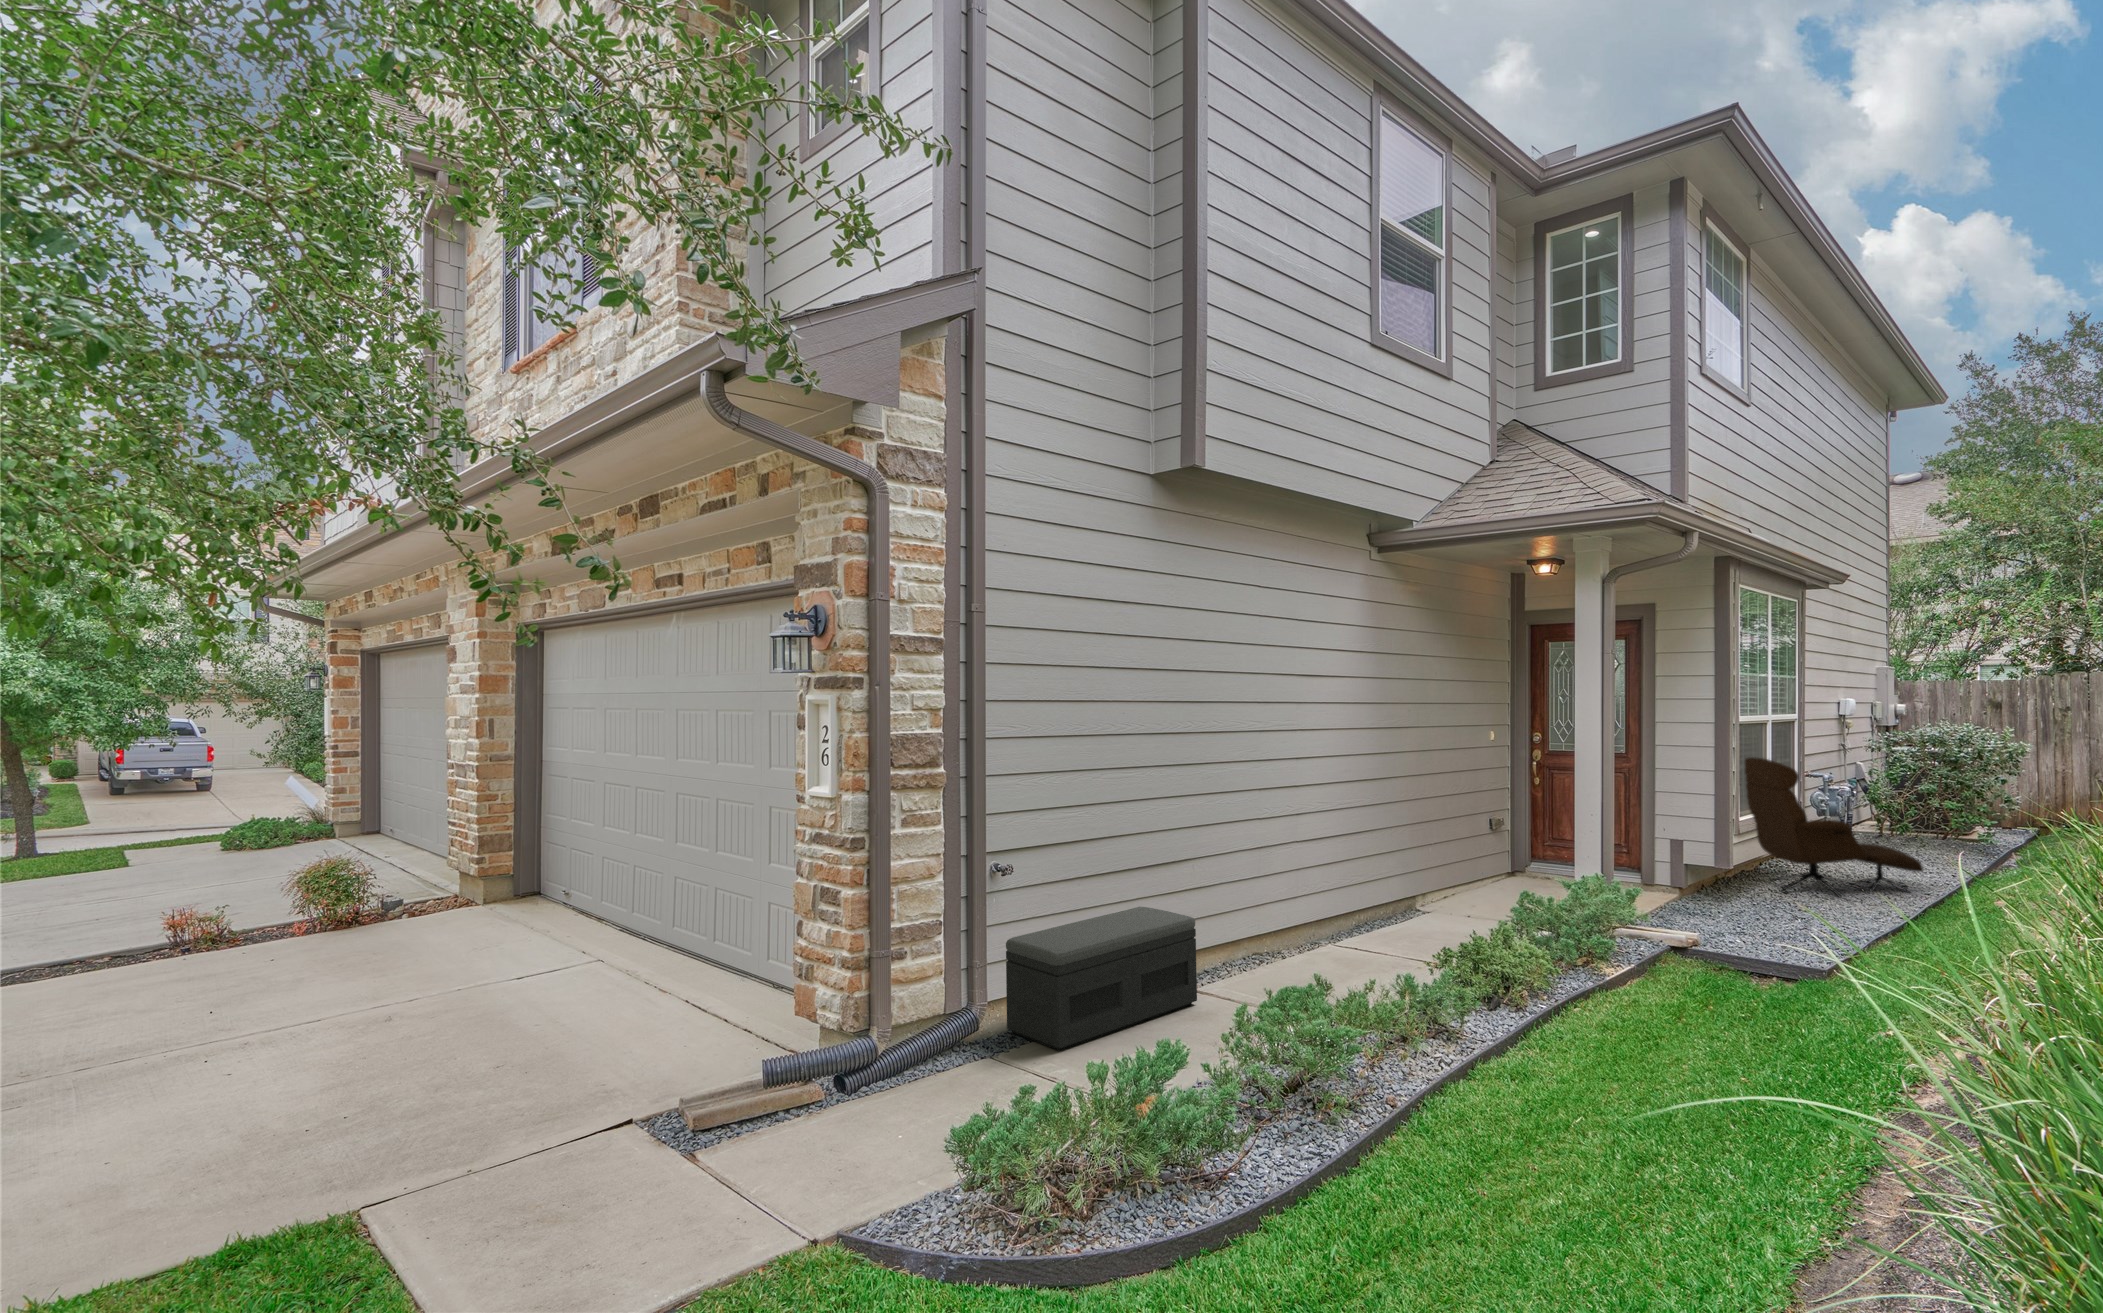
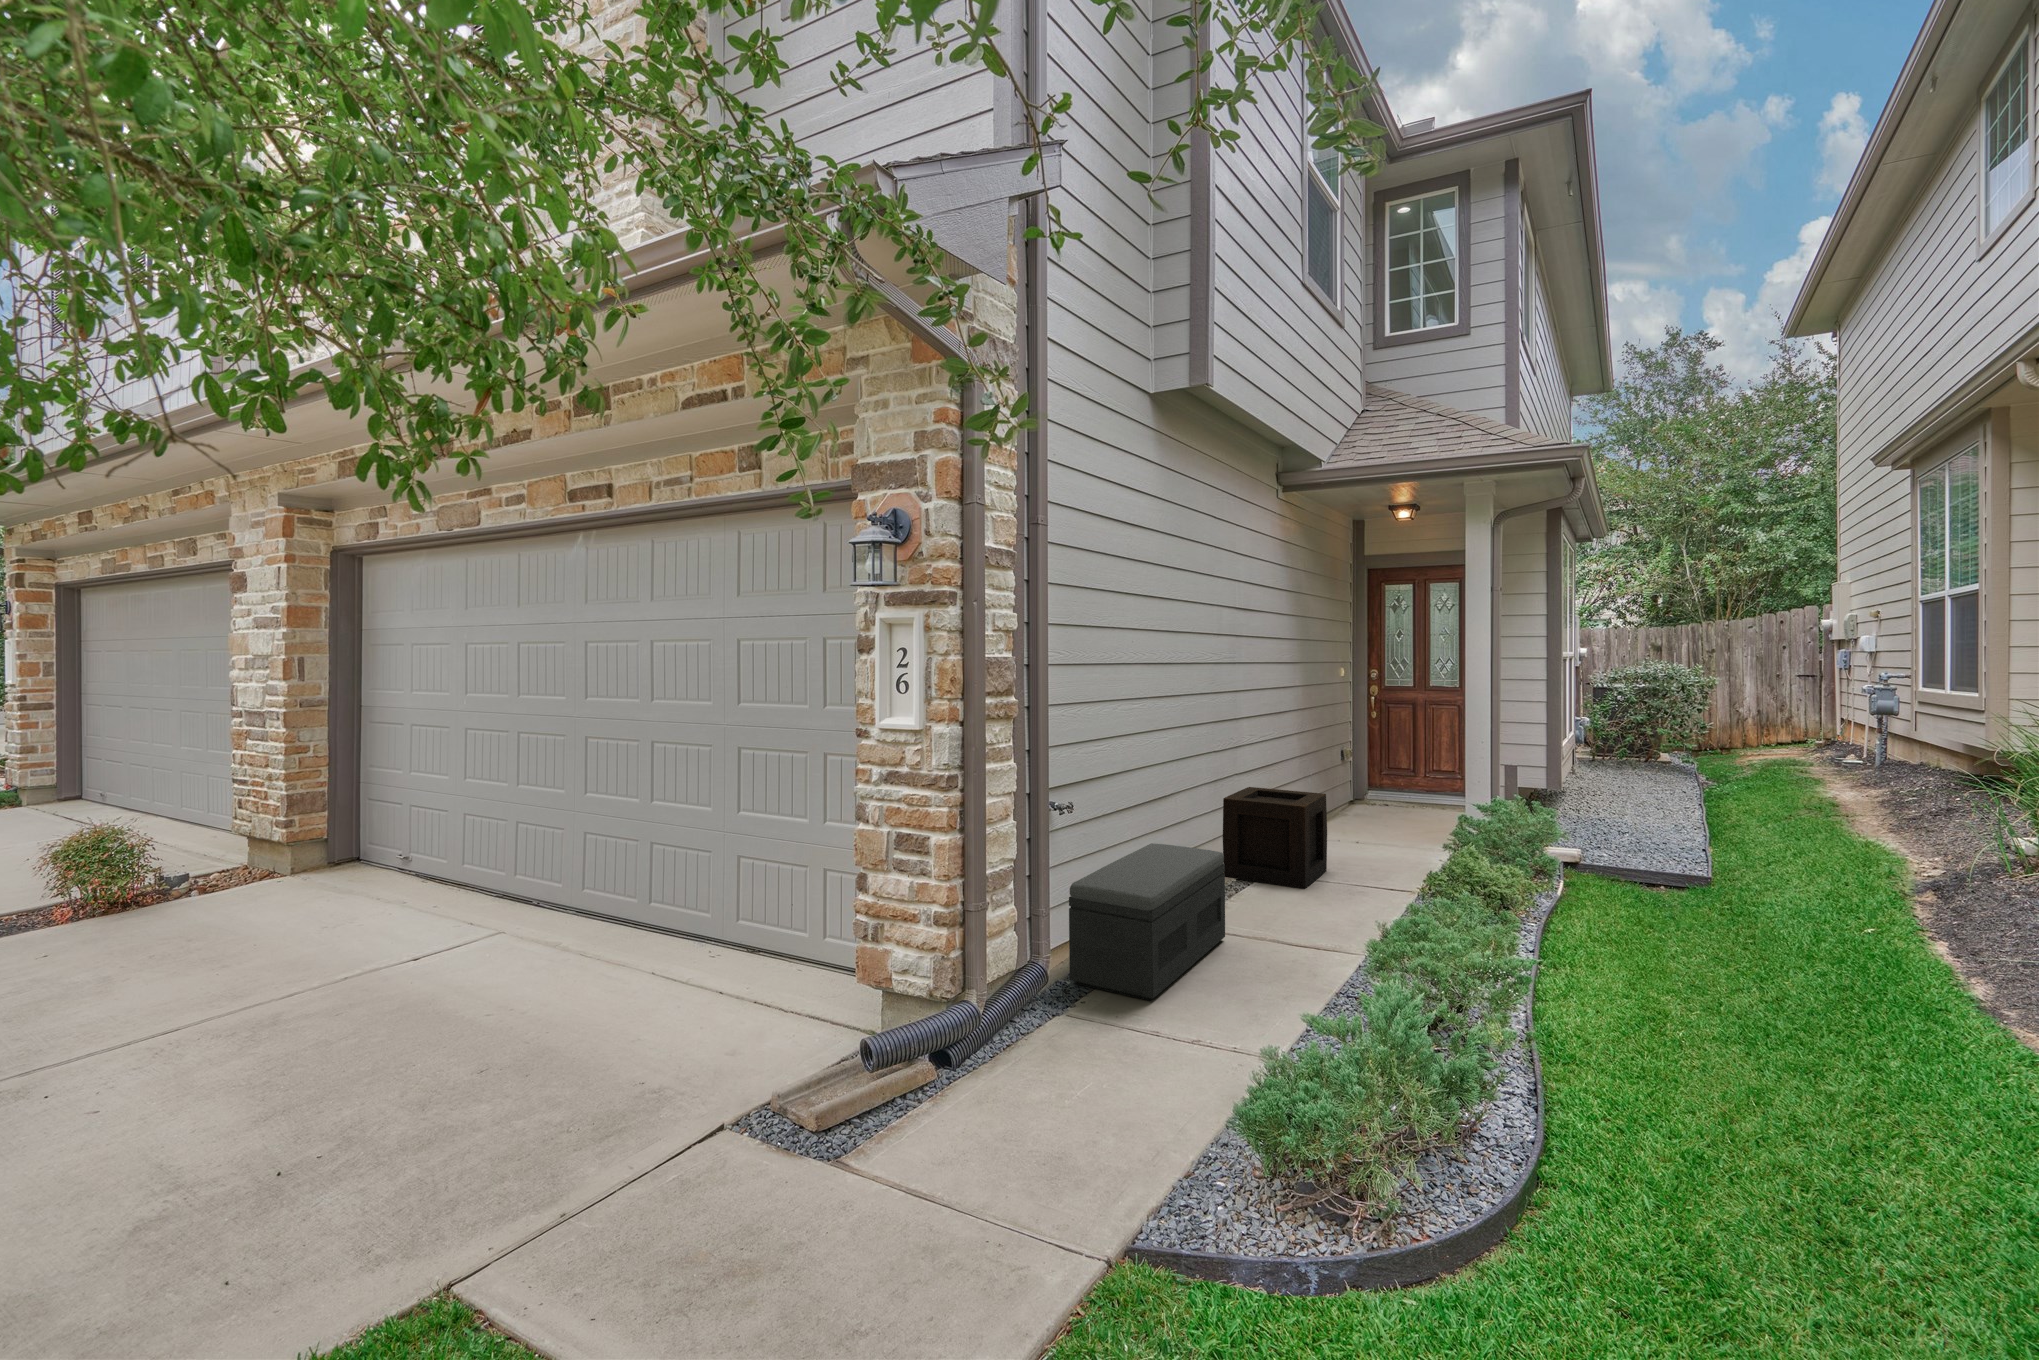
lounge chair: present [1745,757,1923,898] -> none [1537,692,1684,812]
wooden crate: none [1275,855,1391,962] -> present [1223,787,1327,889]

